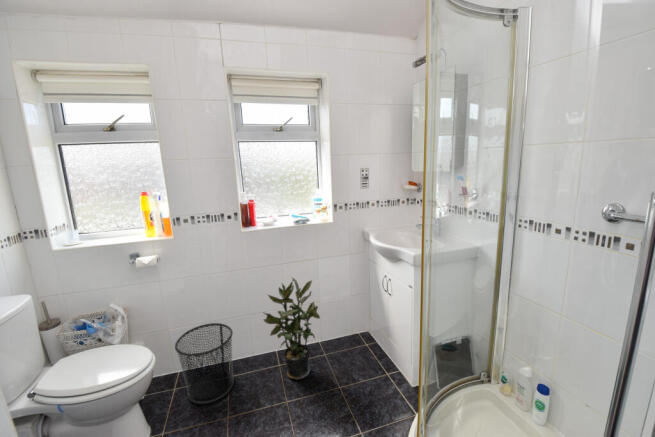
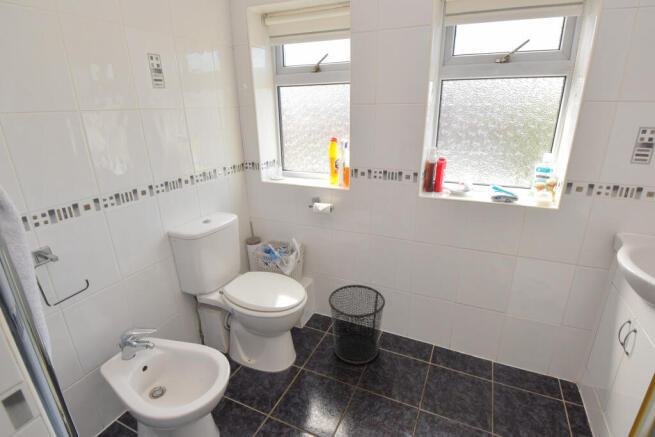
potted plant: present [264,278,320,380] -> none [418,268,494,394]

